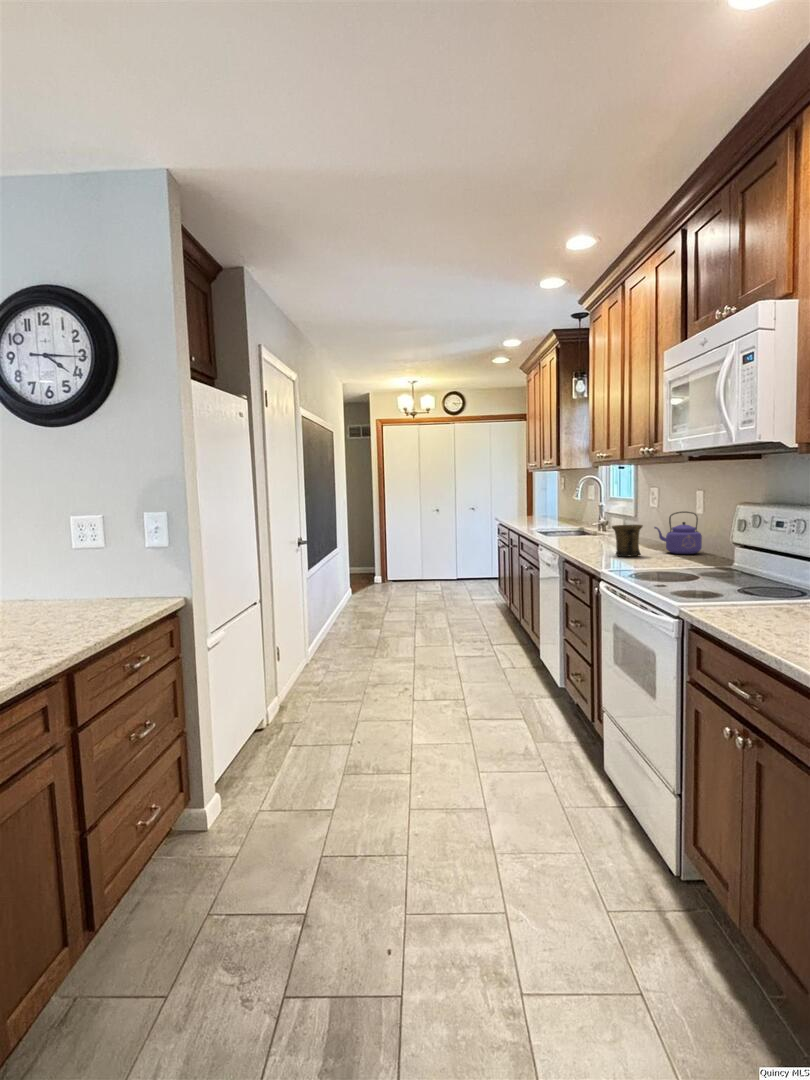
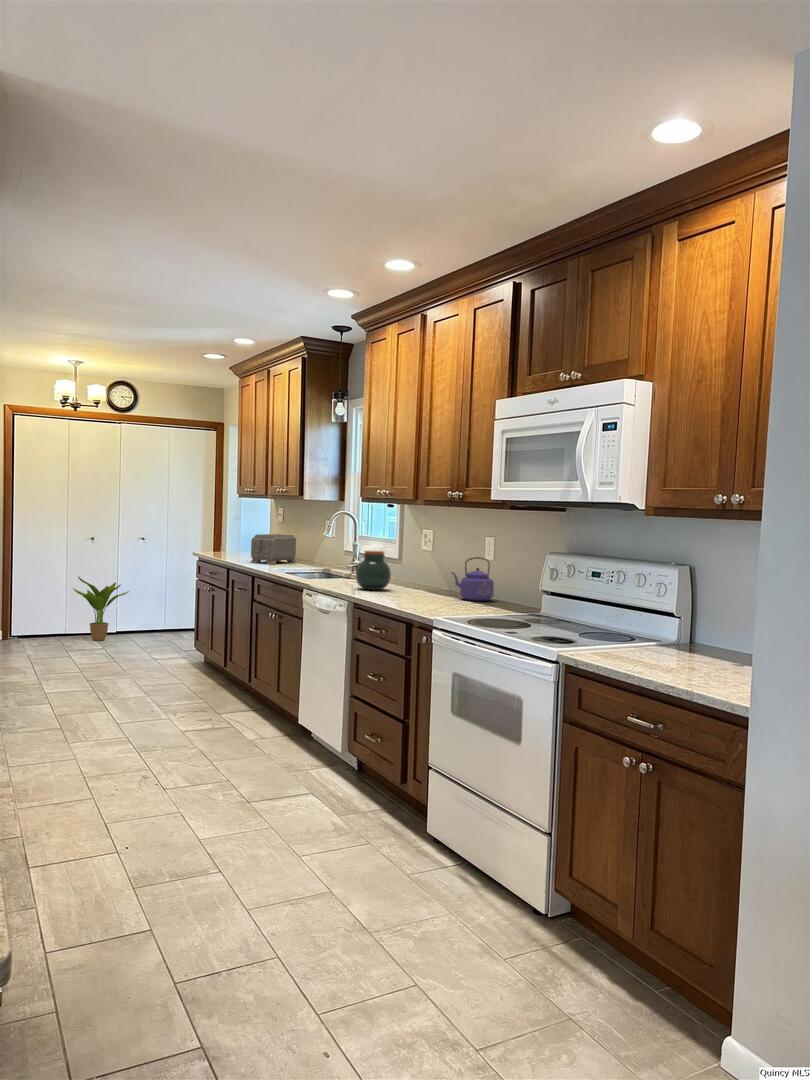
toaster: none [527,500,568,525] -> present [251,534,296,564]
jar: none [576,510,608,545] -> present [356,551,391,590]
mug: present [612,525,643,556] -> none [416,569,447,603]
potted plant: none [426,538,464,585] -> present [73,576,129,641]

